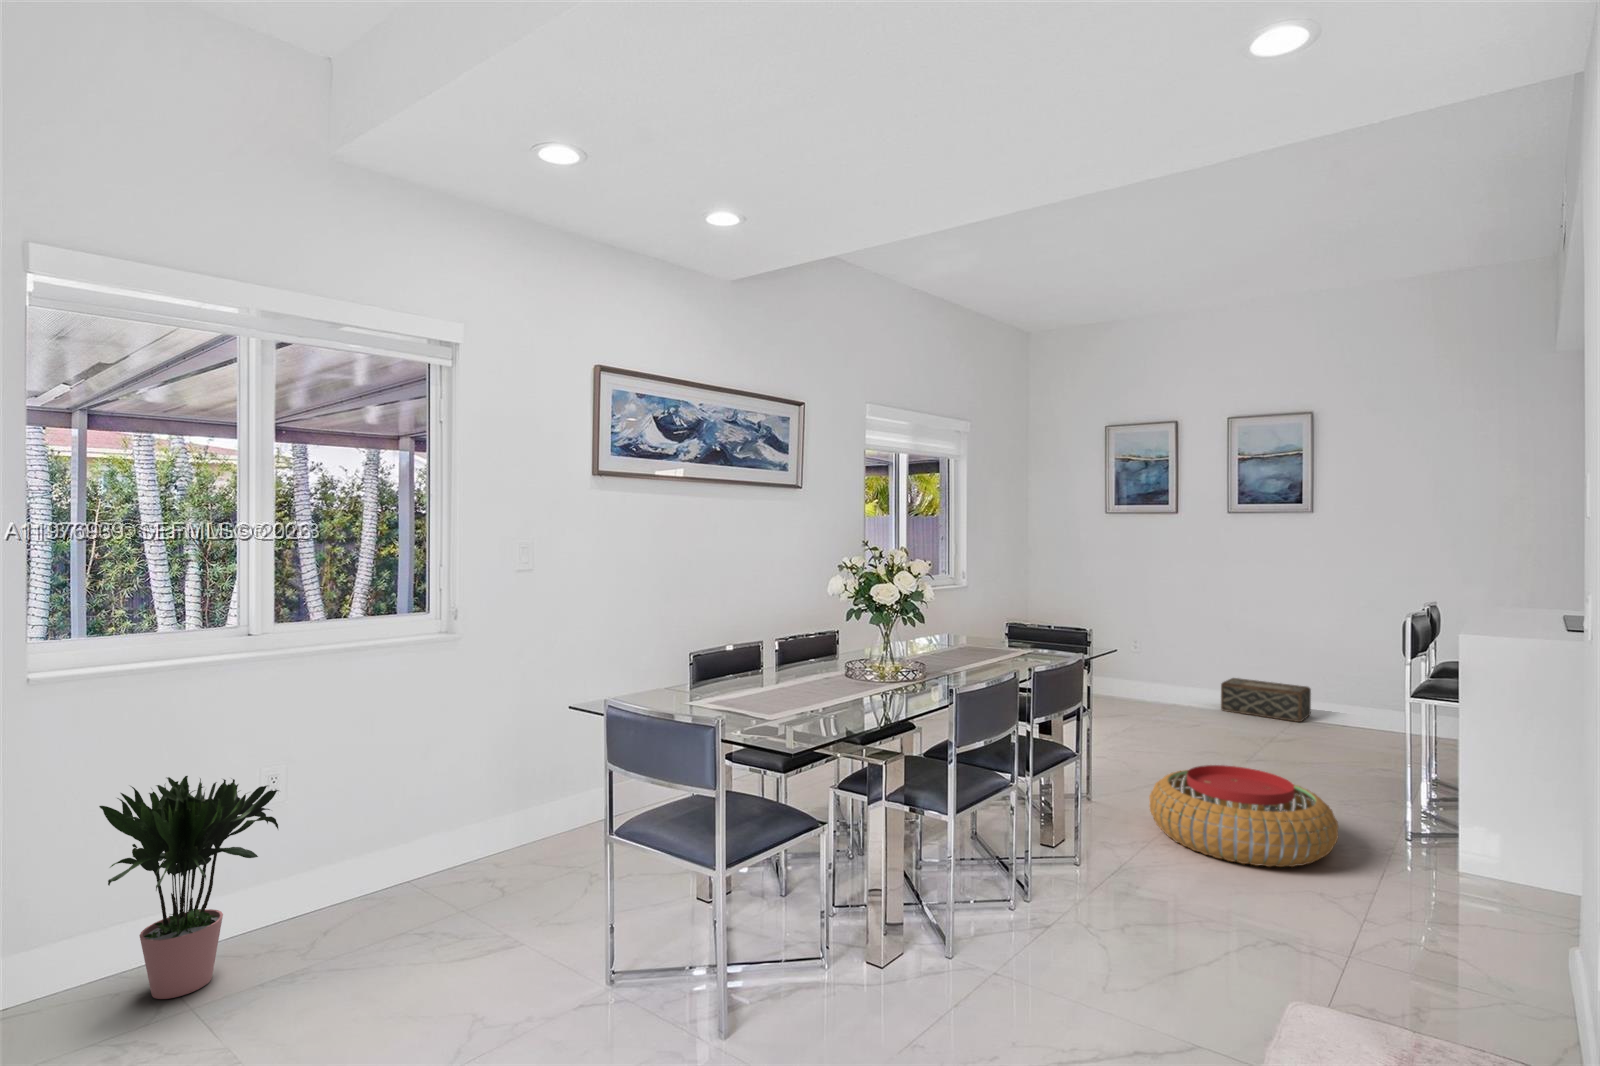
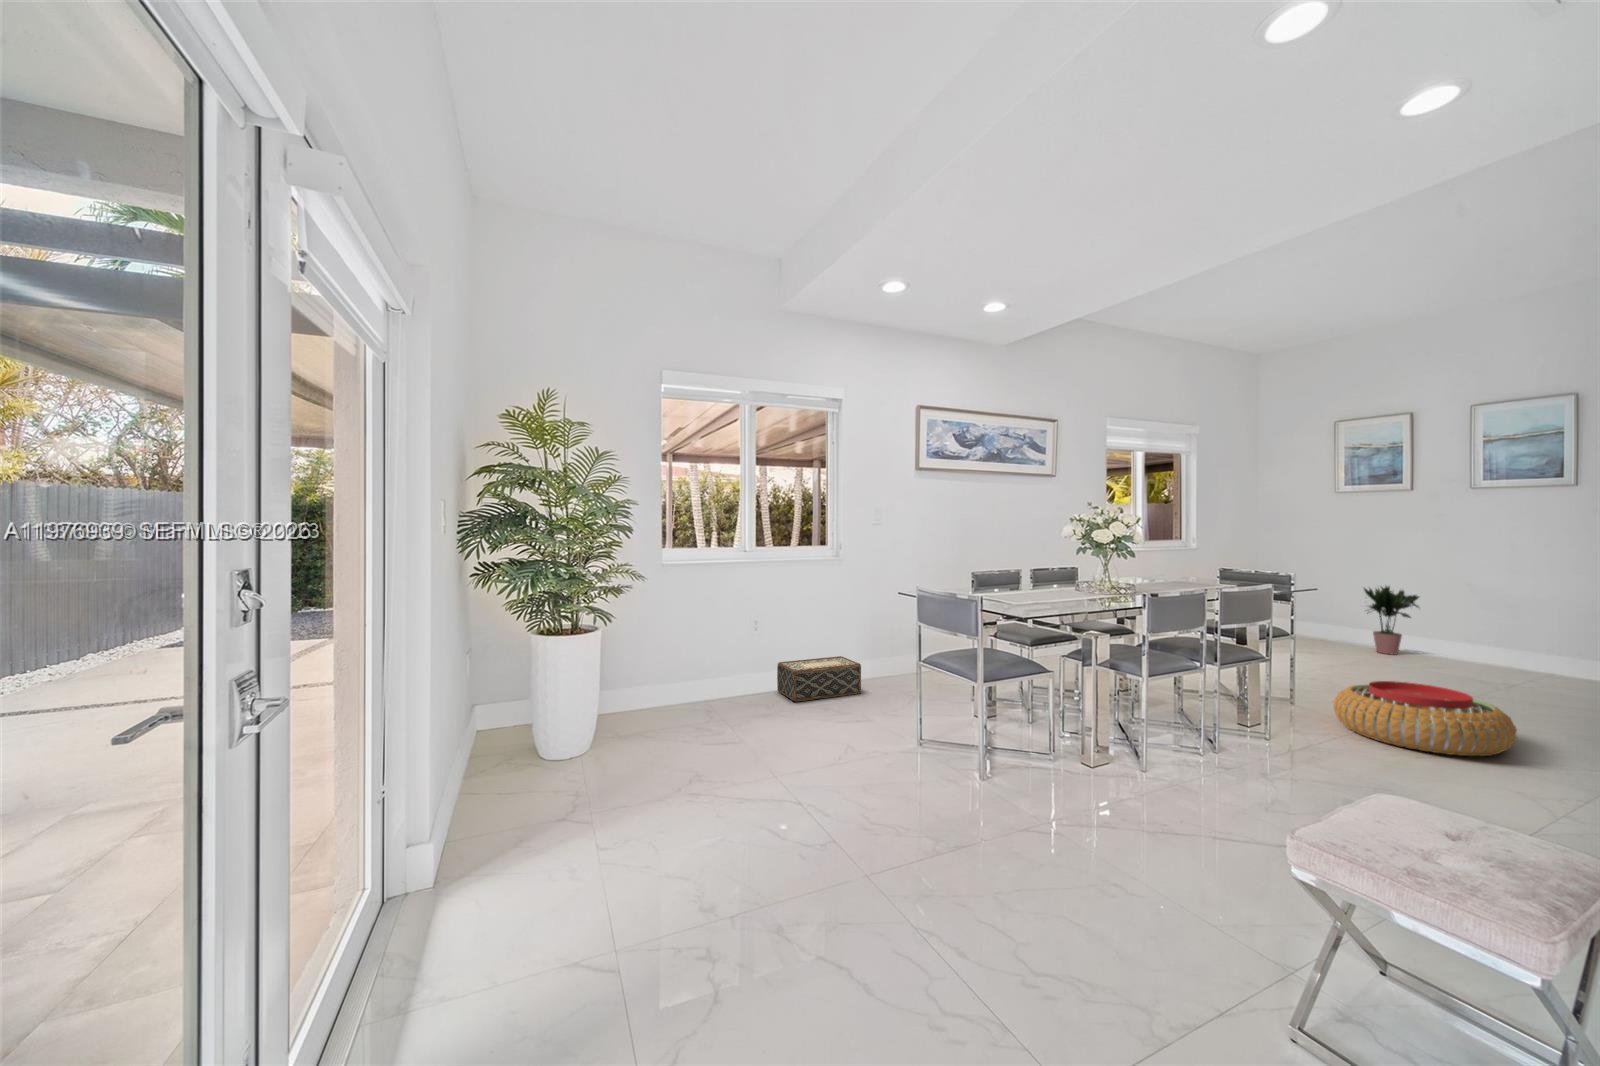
woven basket: present [1221,678,1311,722] -> present [777,656,861,702]
potted plant: present [99,776,279,999] -> present [1364,586,1419,655]

